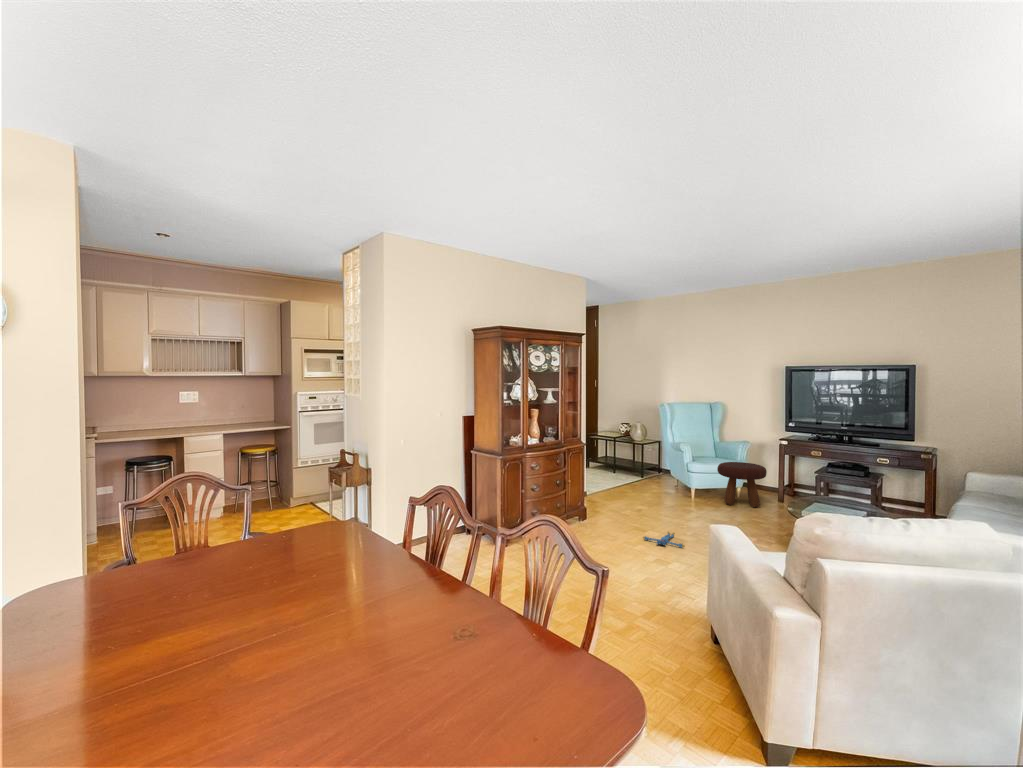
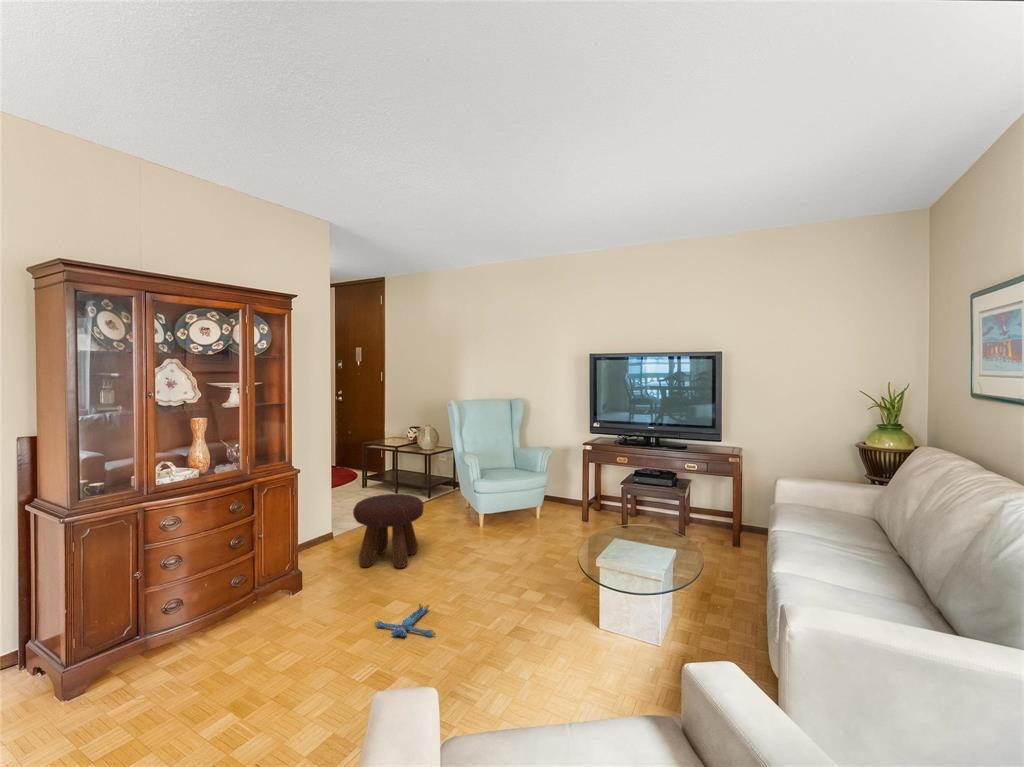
footstool: present [717,462,767,507] -> present [353,494,424,568]

